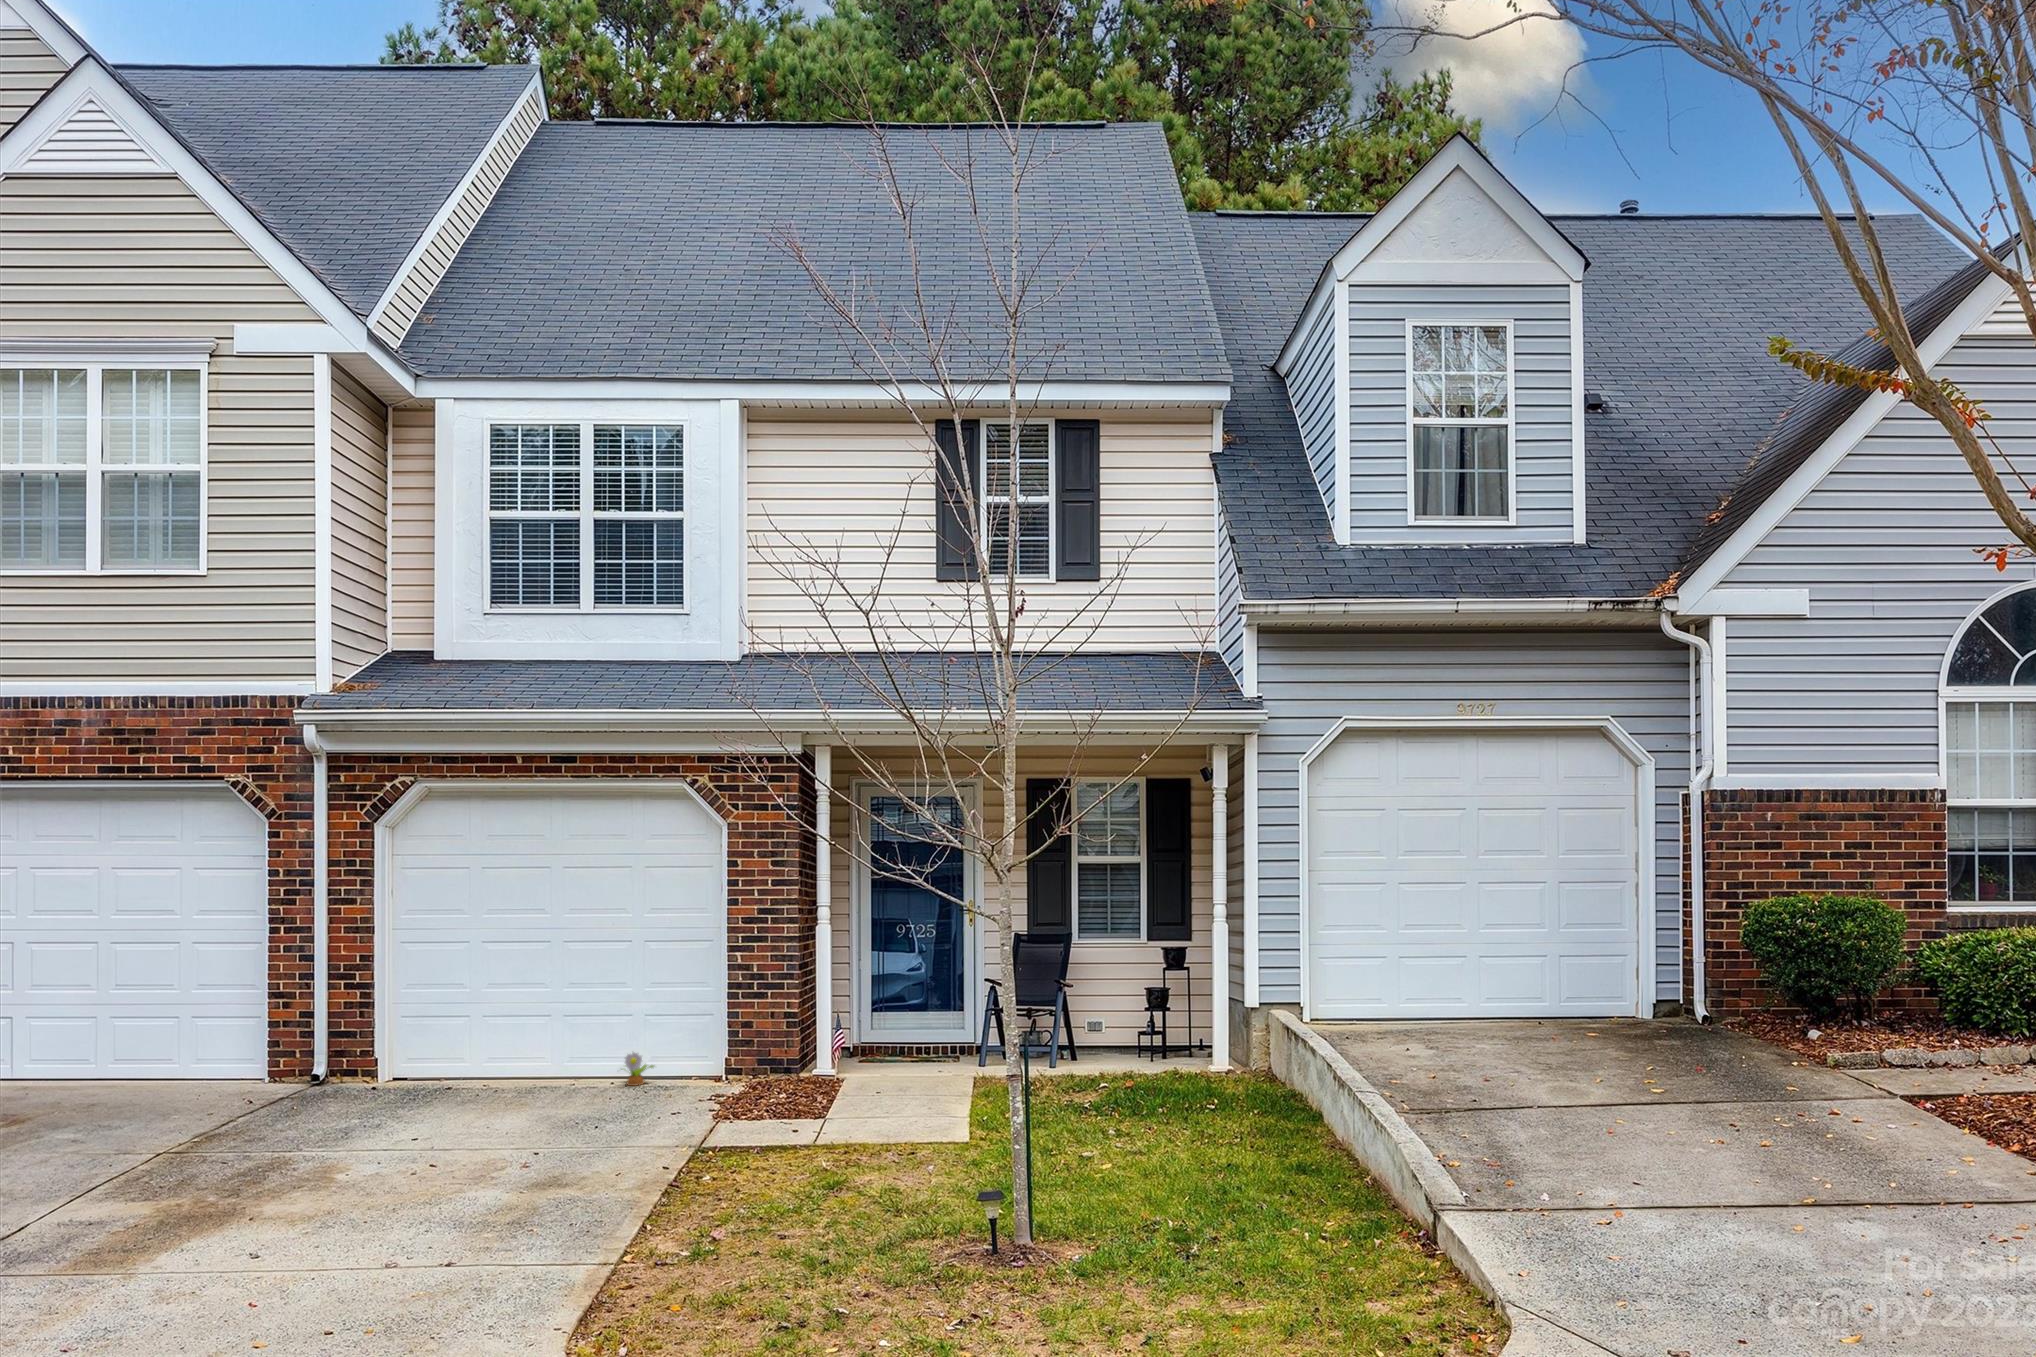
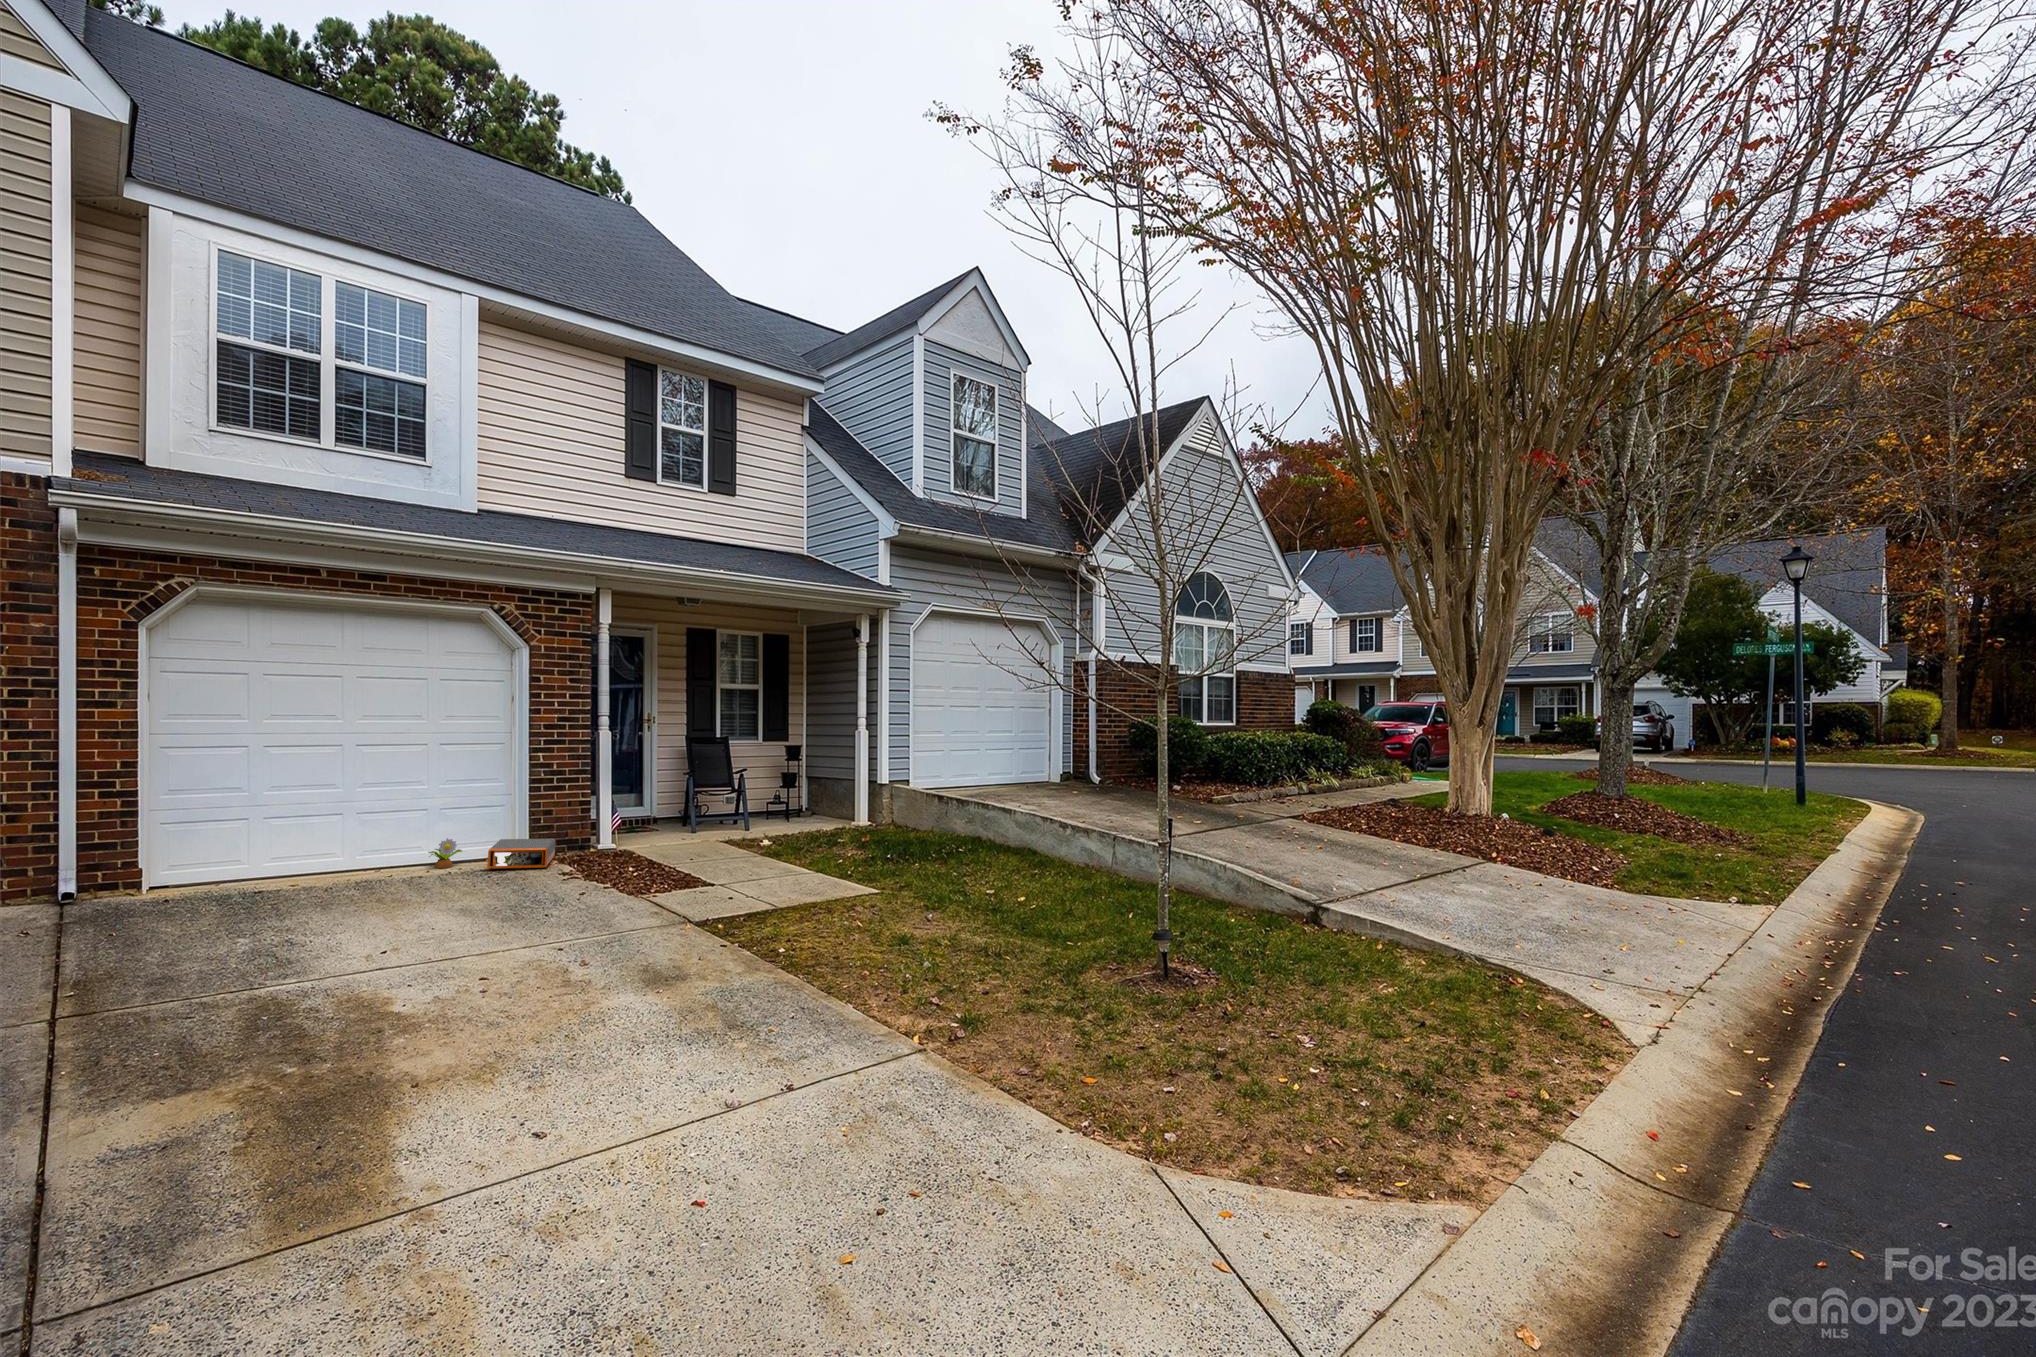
storage box: none [658,1056,749,1097] -> present [488,839,555,869]

